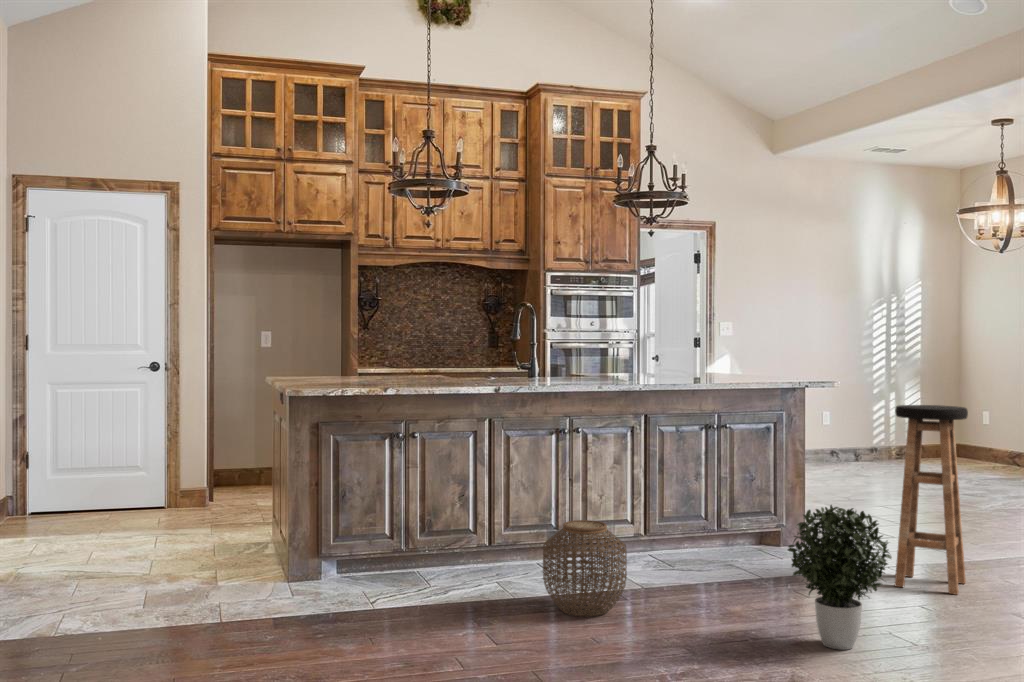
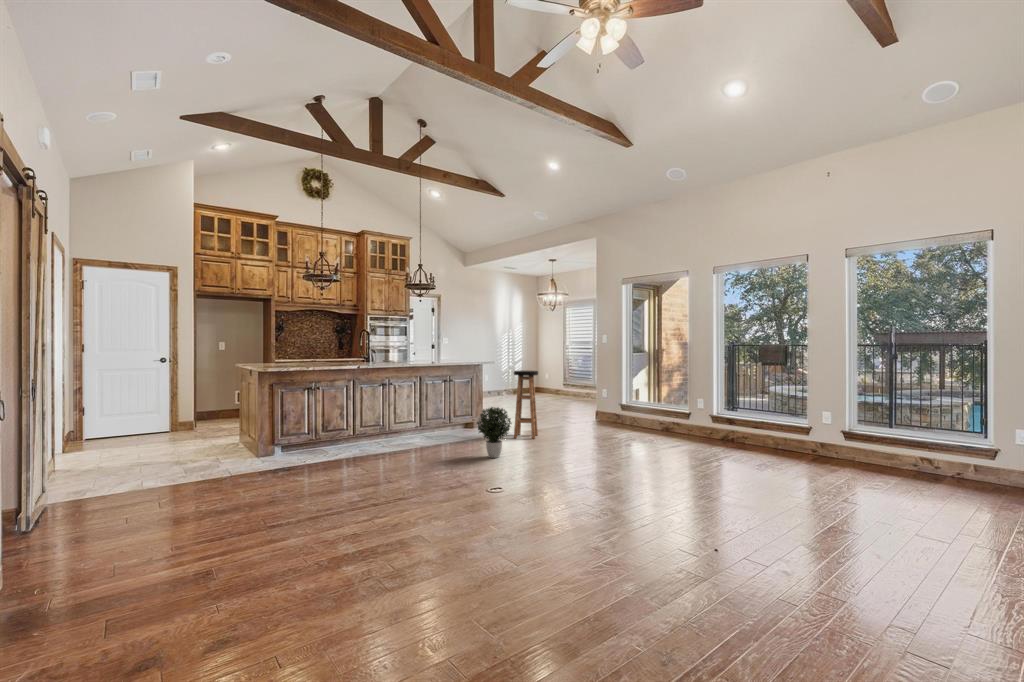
woven basket: present [543,520,627,617] -> none [381,419,415,457]

